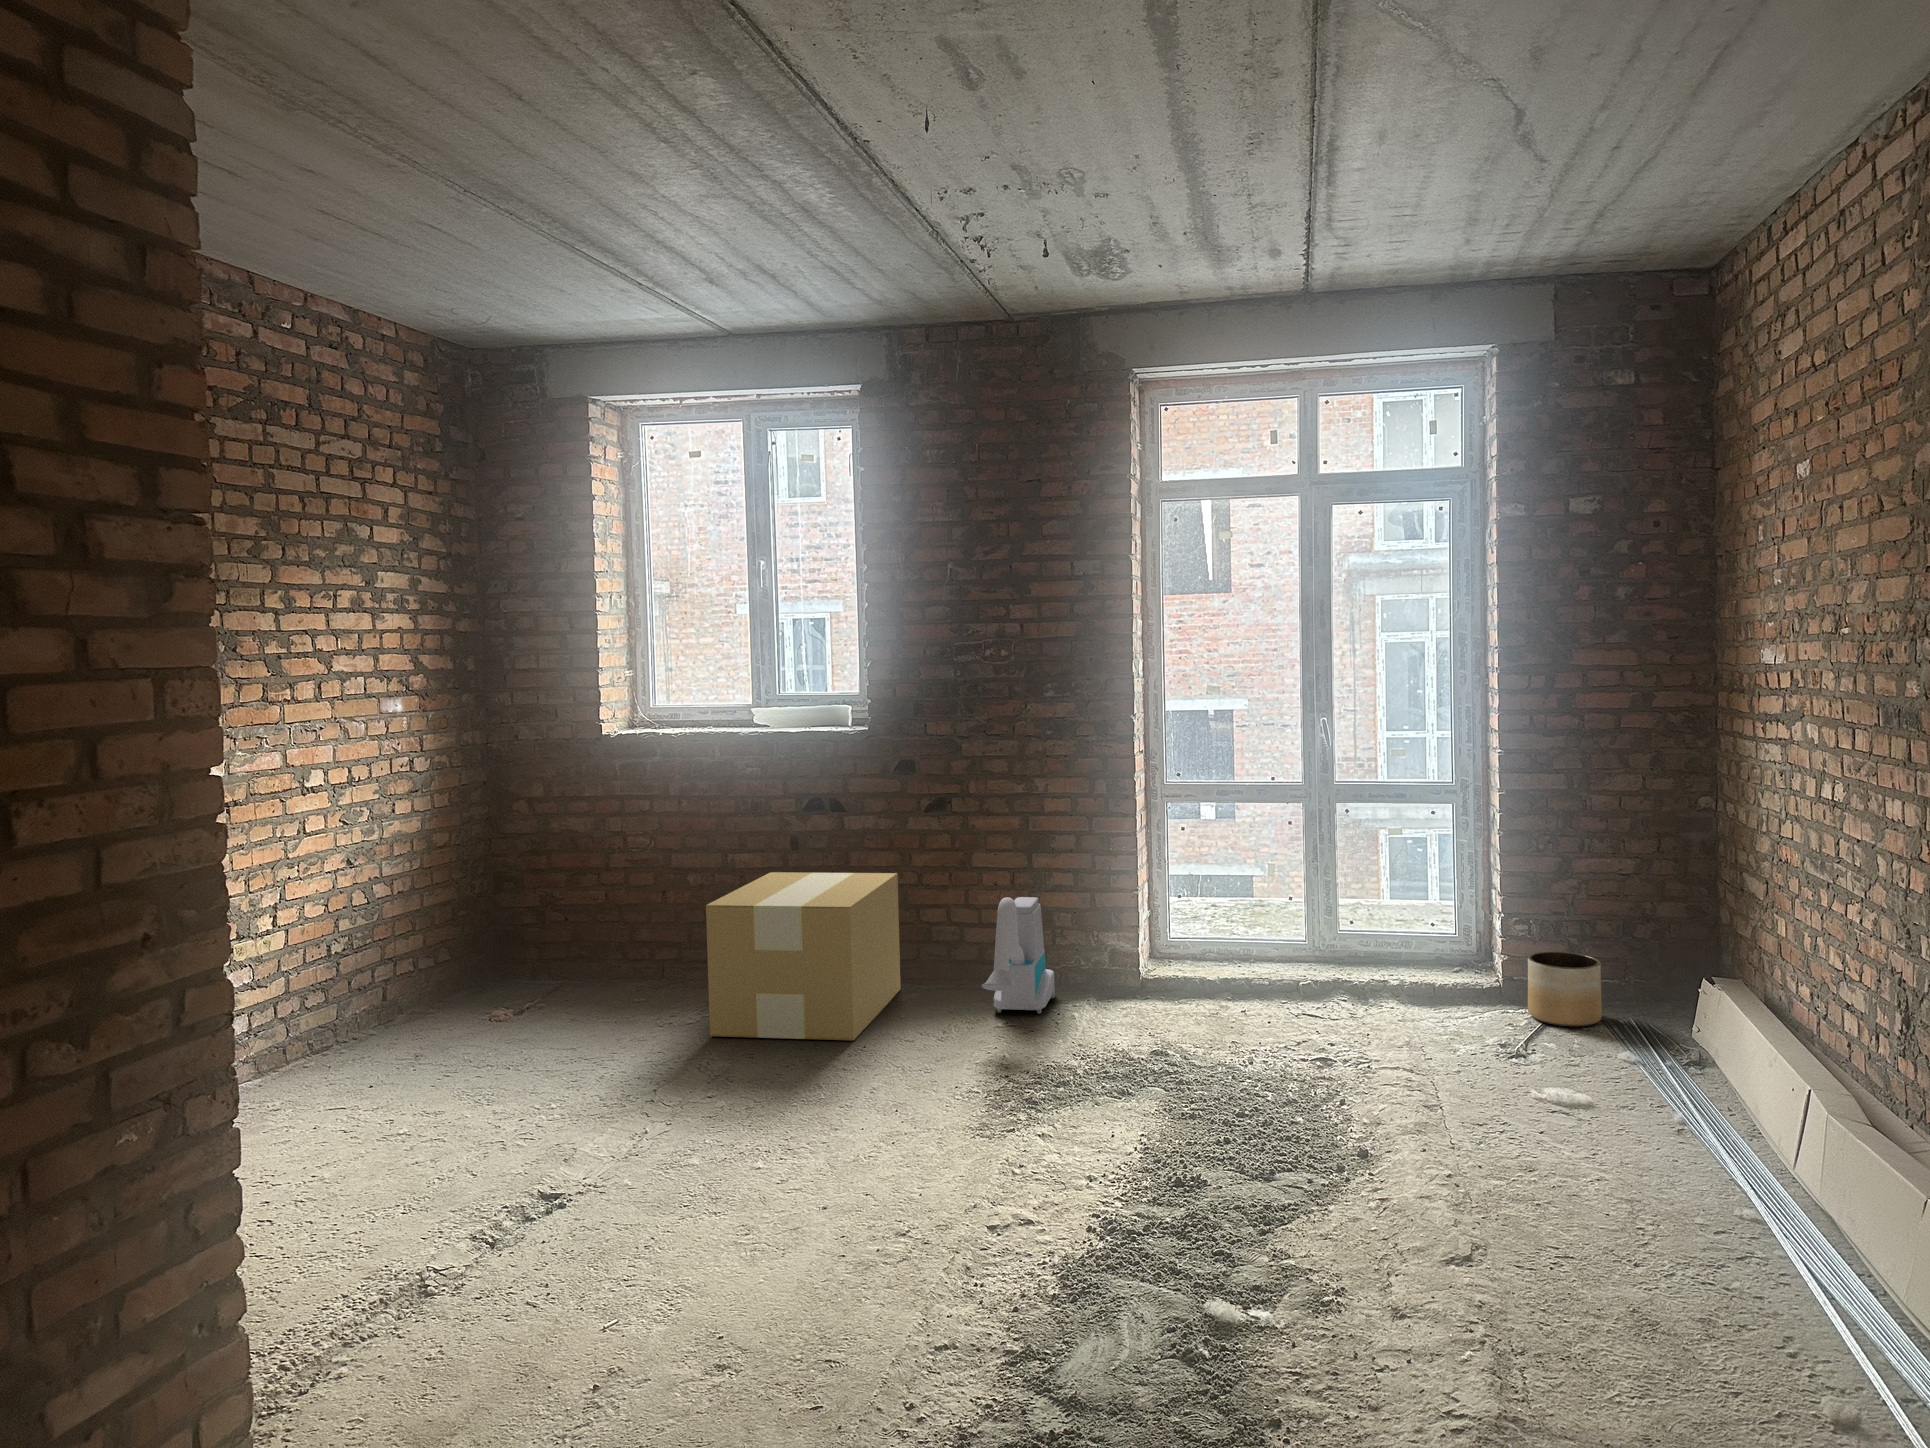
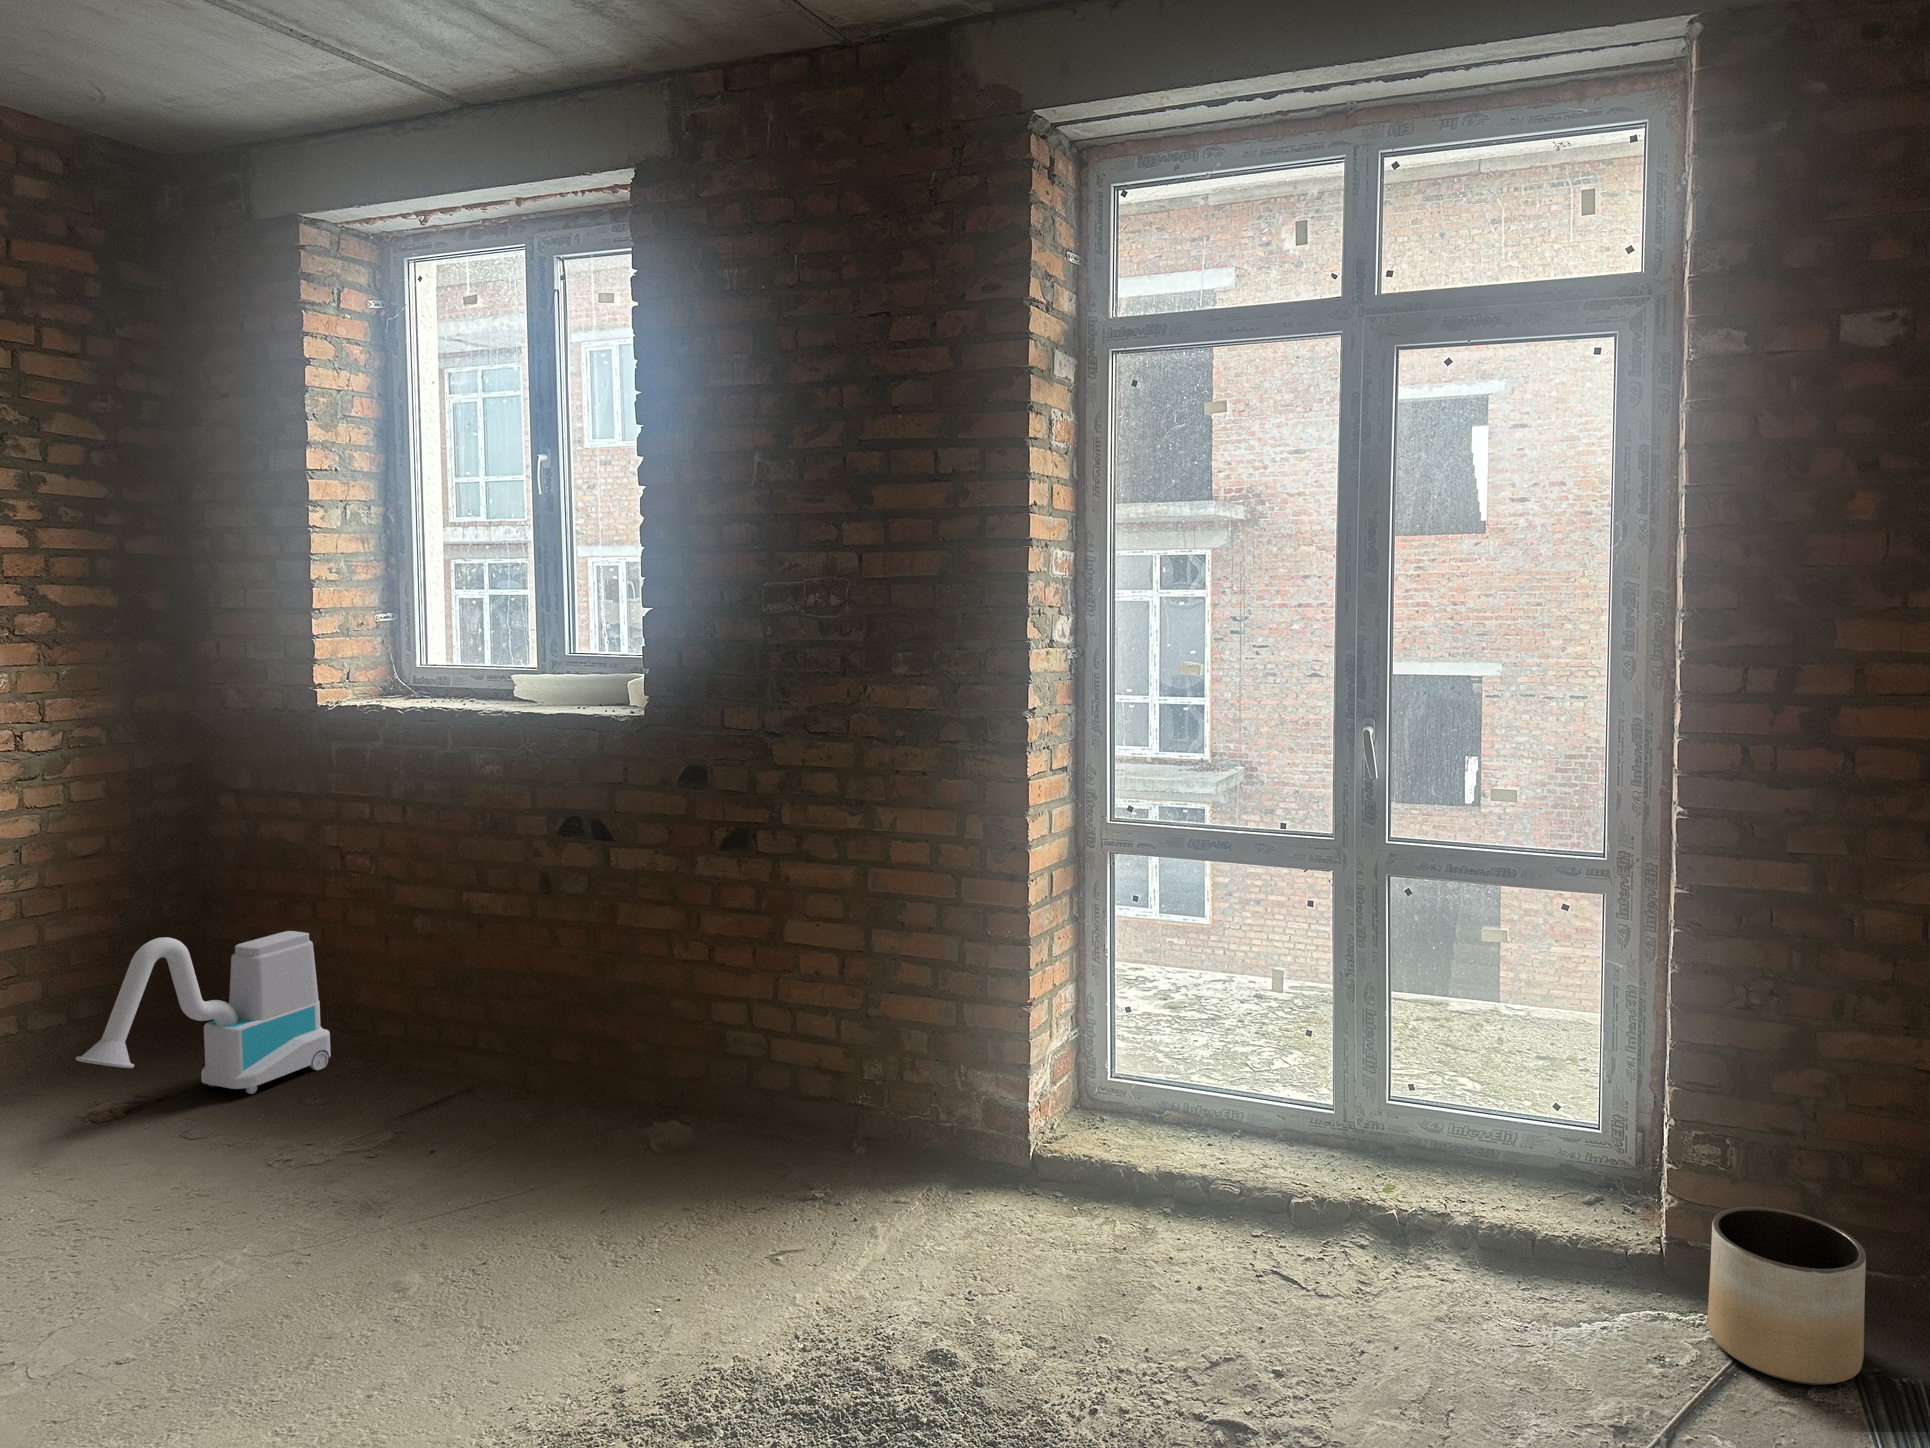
cardboard box: present [706,872,901,1040] -> none [303,925,676,1235]
vacuum cleaner: present [982,897,1055,1014] -> present [76,931,331,1094]

